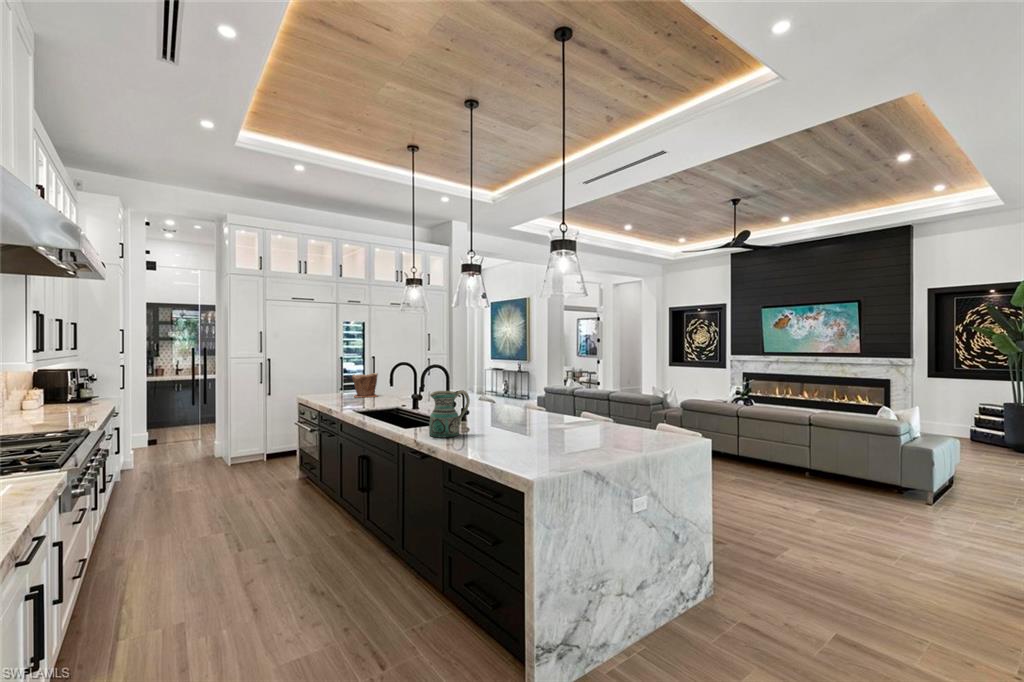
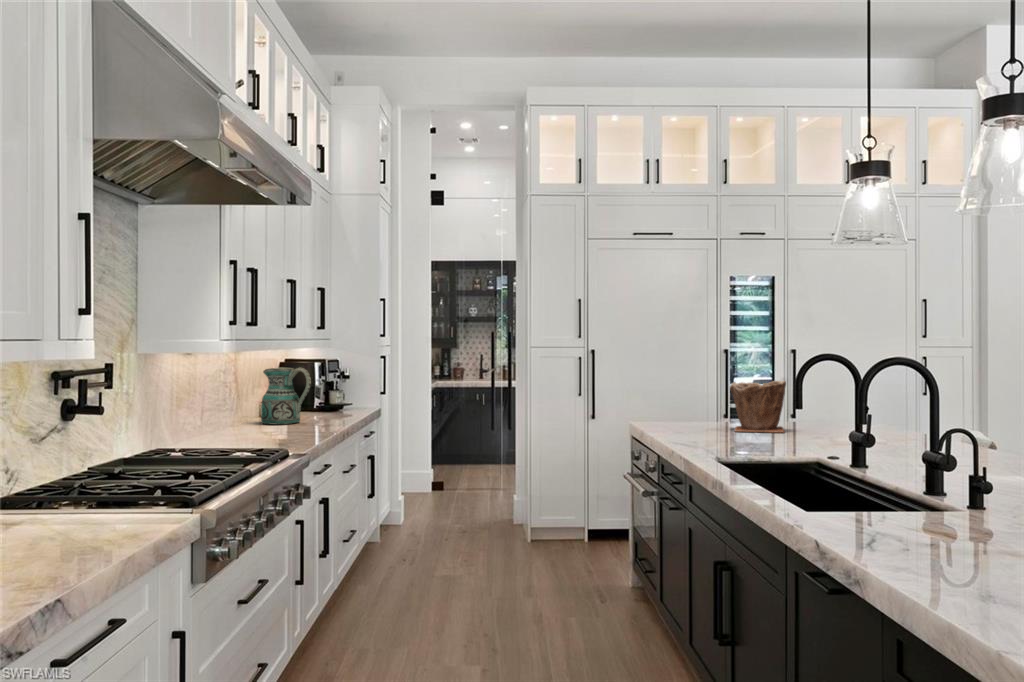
ceramic pitcher: present [429,390,470,438] -> present [261,367,311,425]

